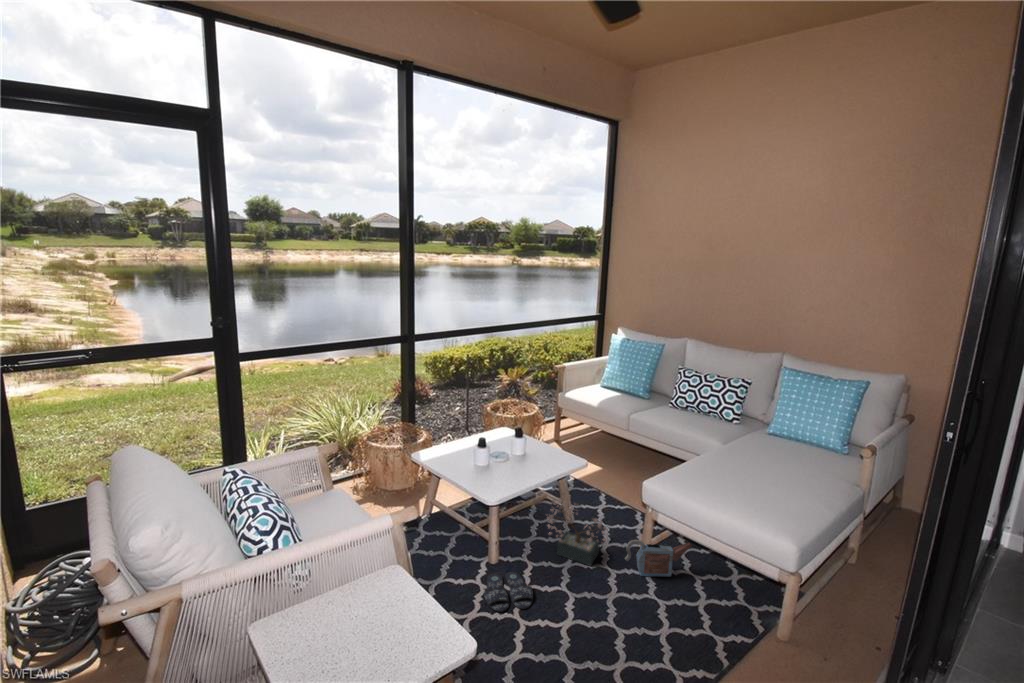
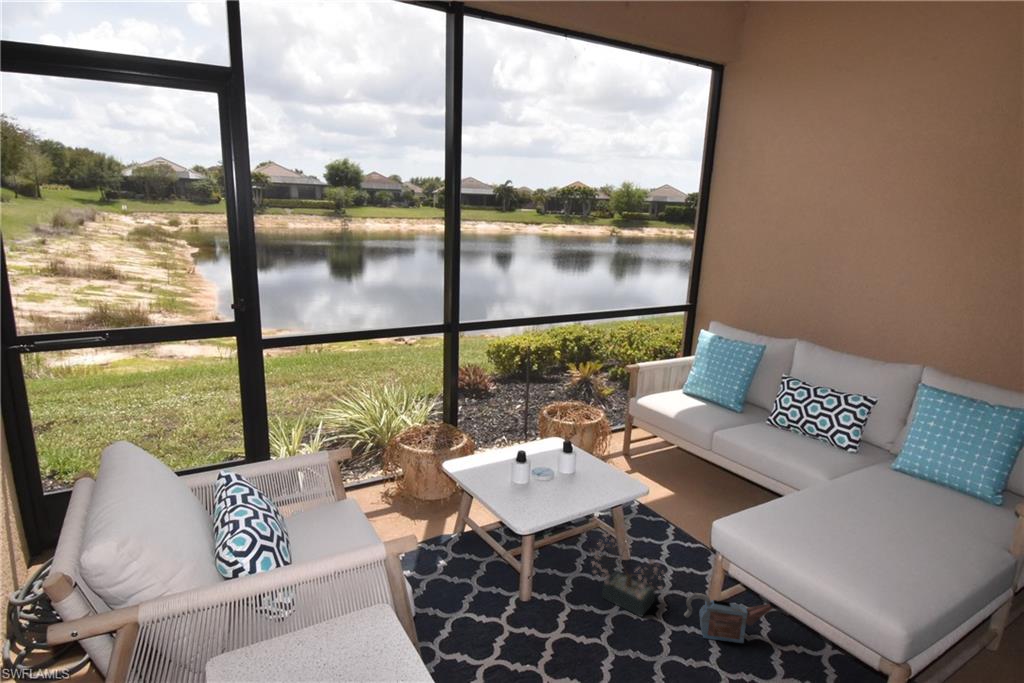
slippers: present [484,571,533,612] -> none [506,613,565,663]

